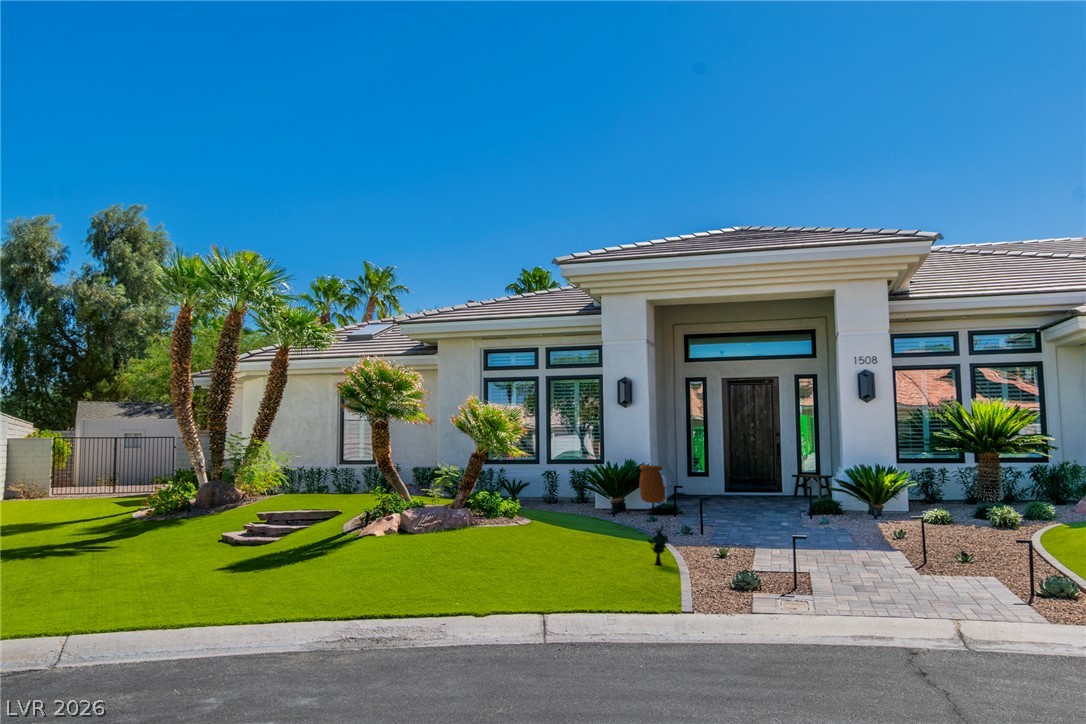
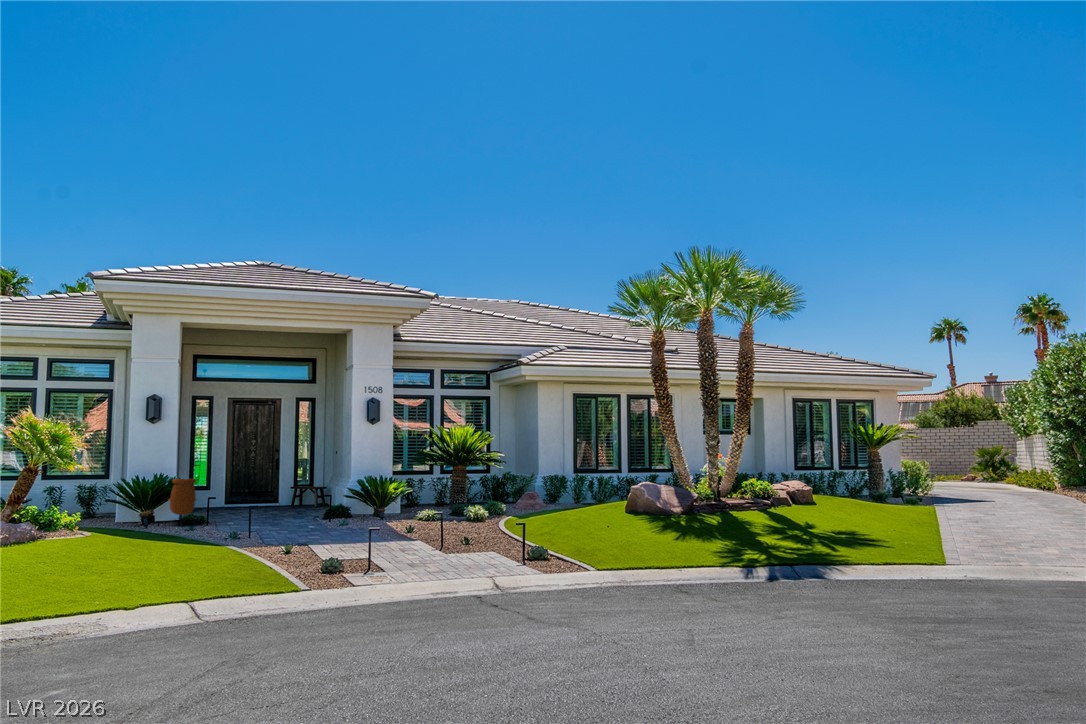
decorative plant: present [648,526,668,565] -> none [246,535,268,573]

